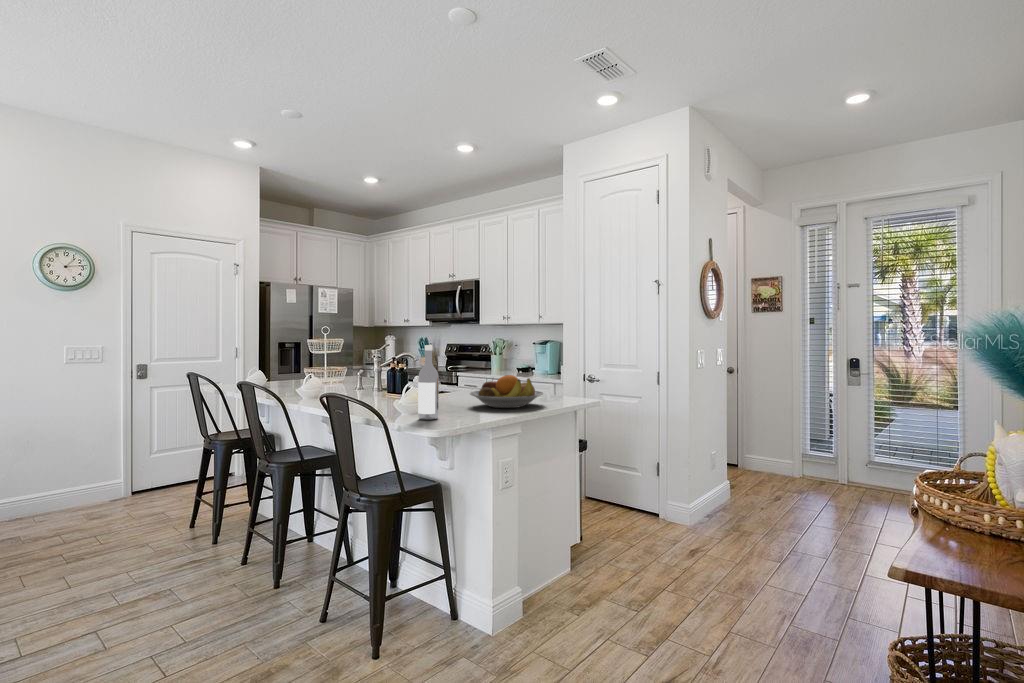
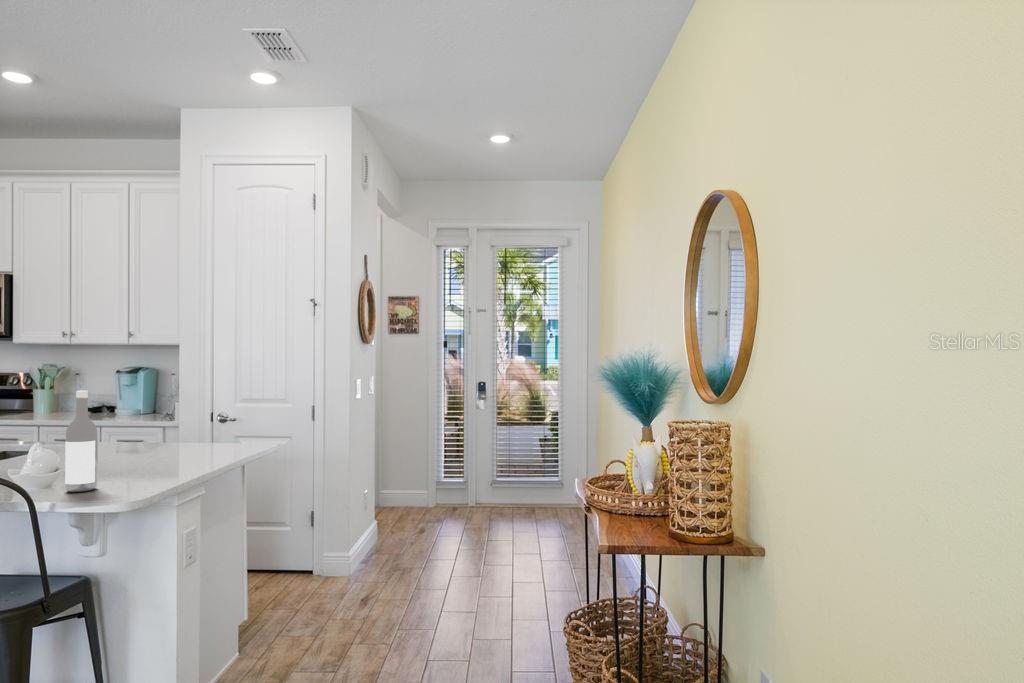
fruit bowl: present [470,375,543,408] -> none [112,422,217,466]

